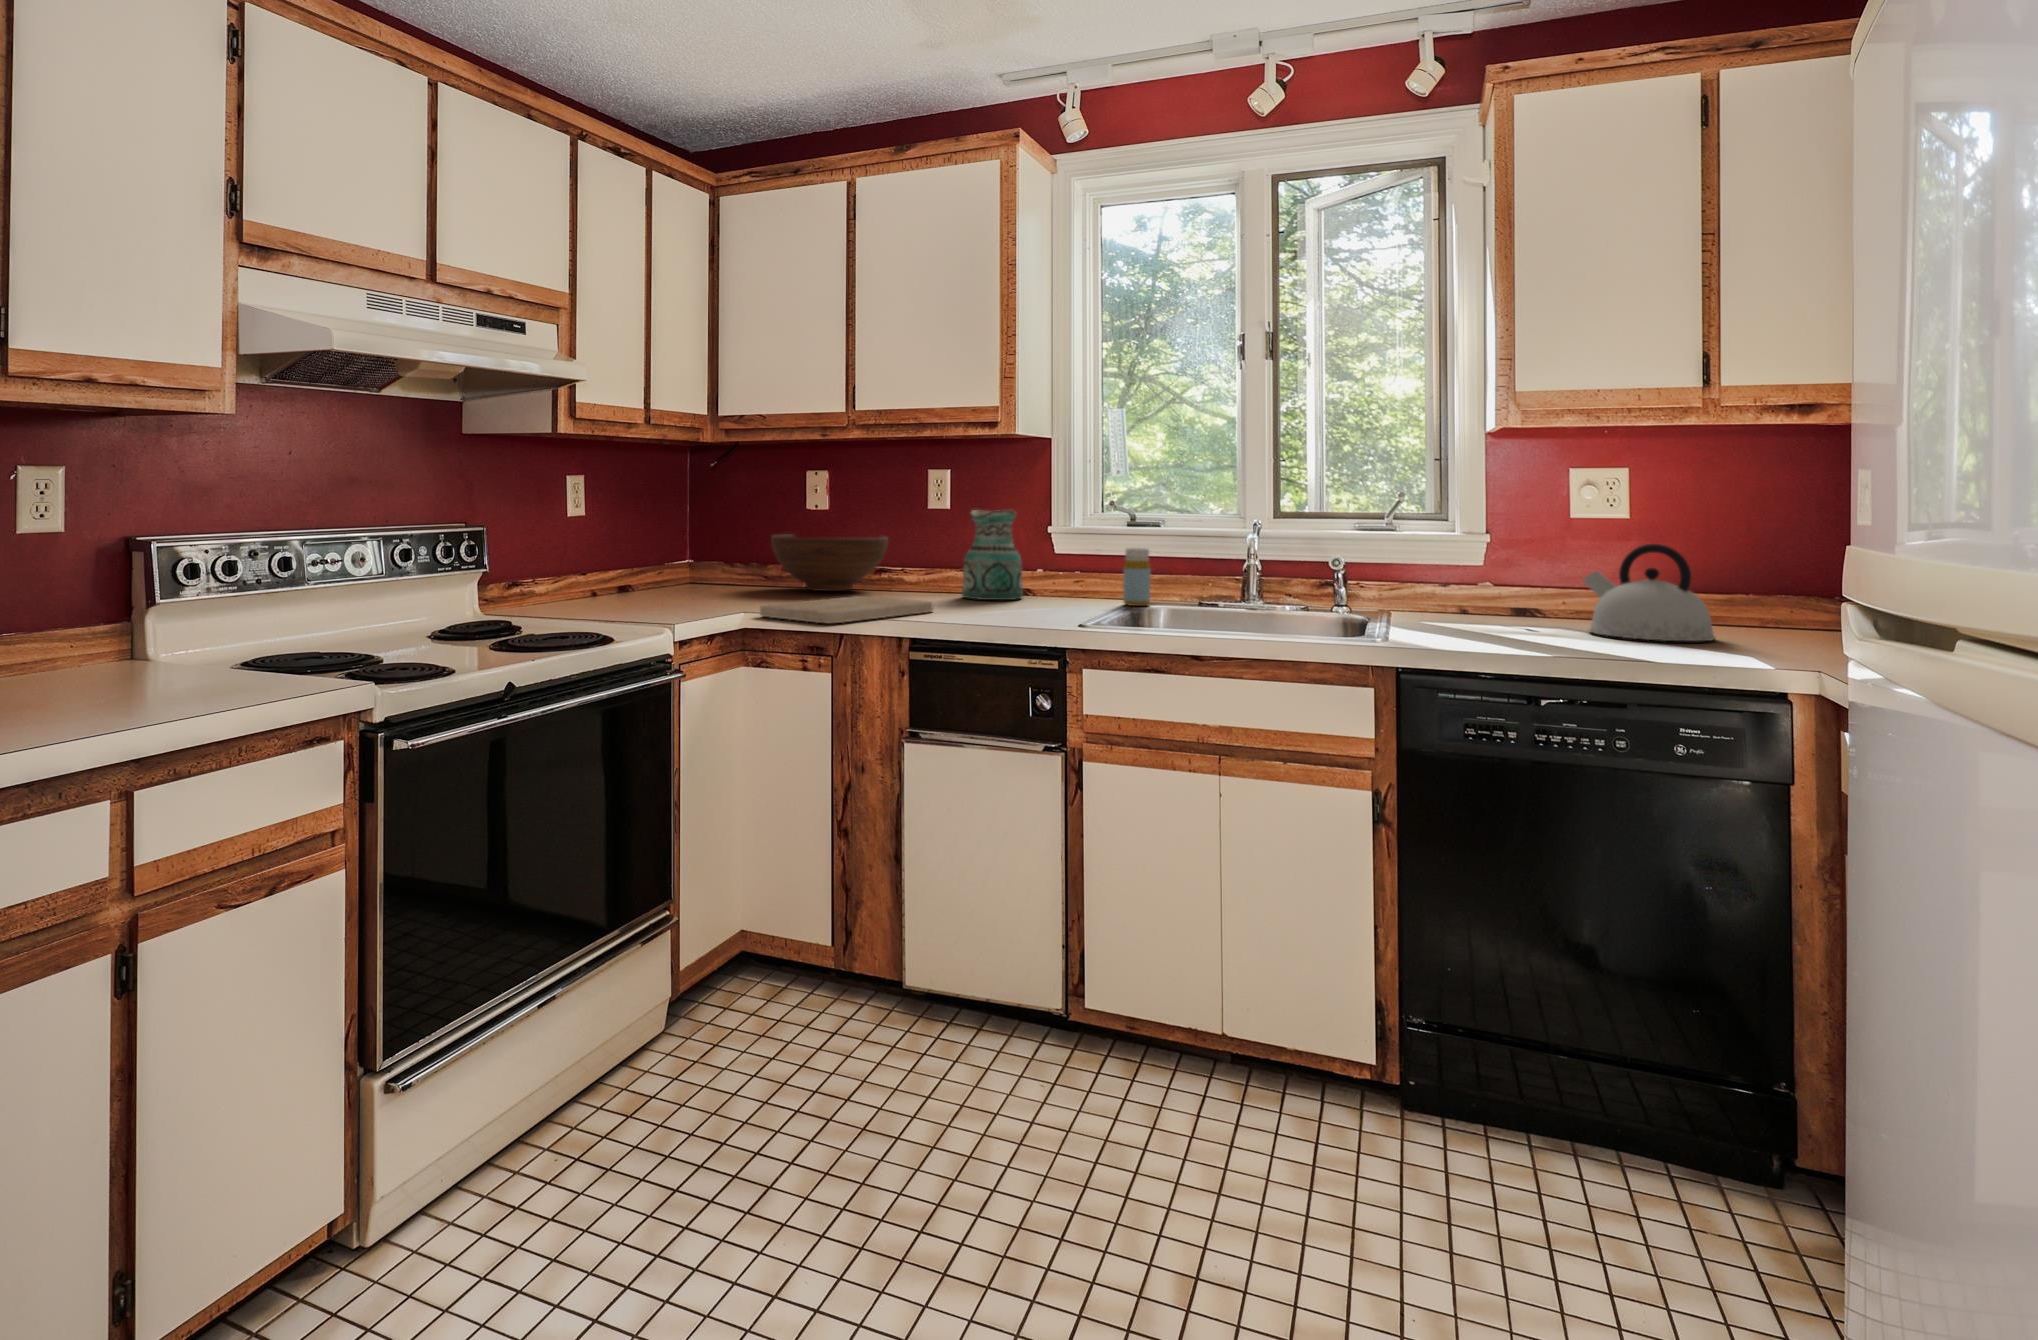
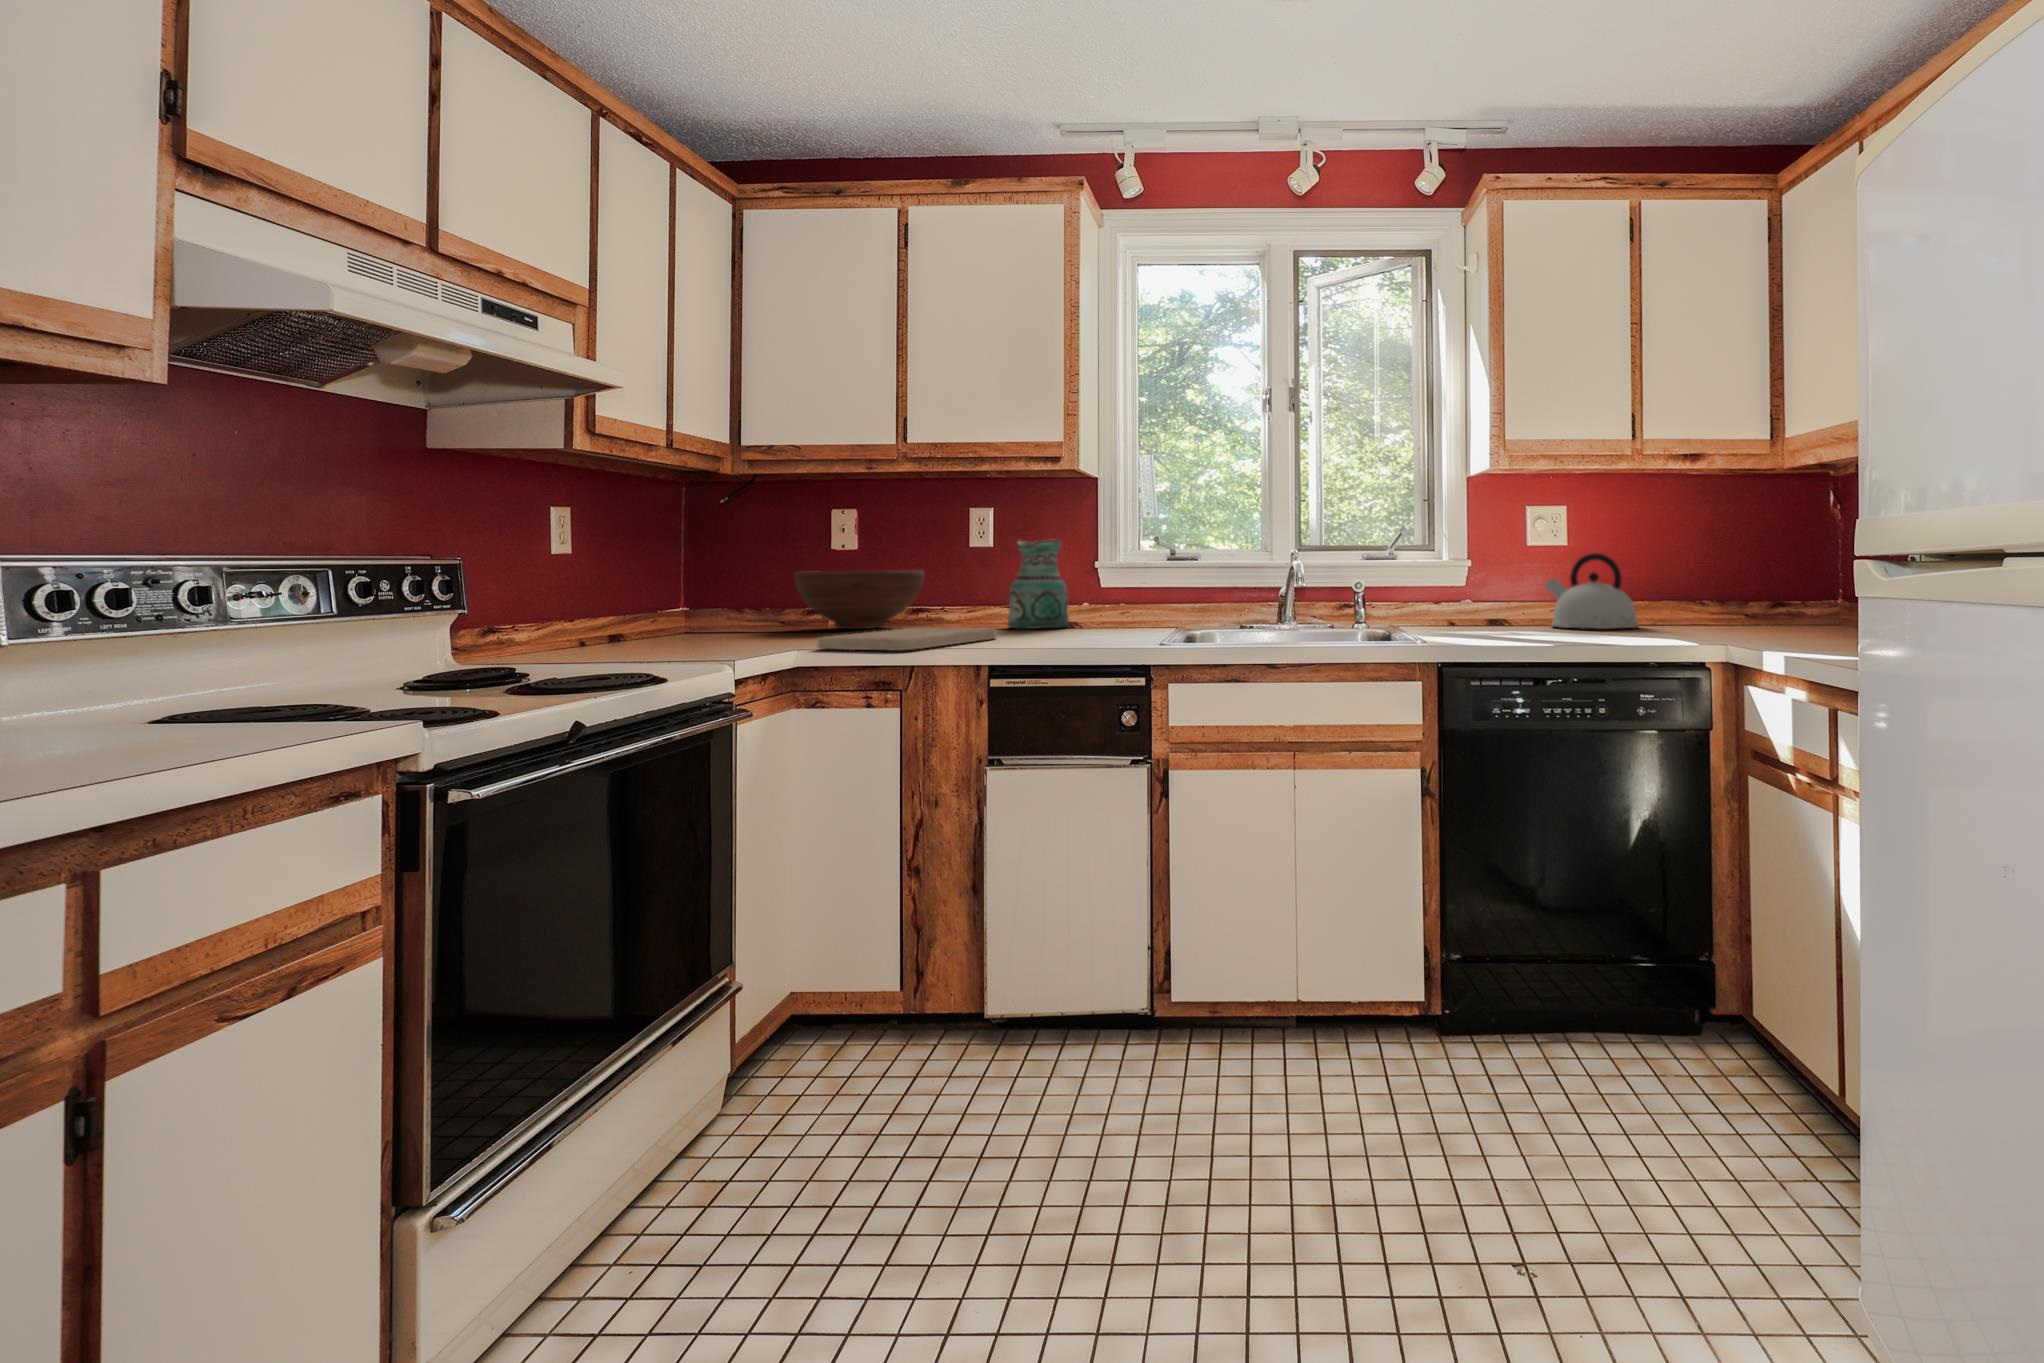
bottle: present [1123,548,1151,606] -> none [1168,573,1193,627]

